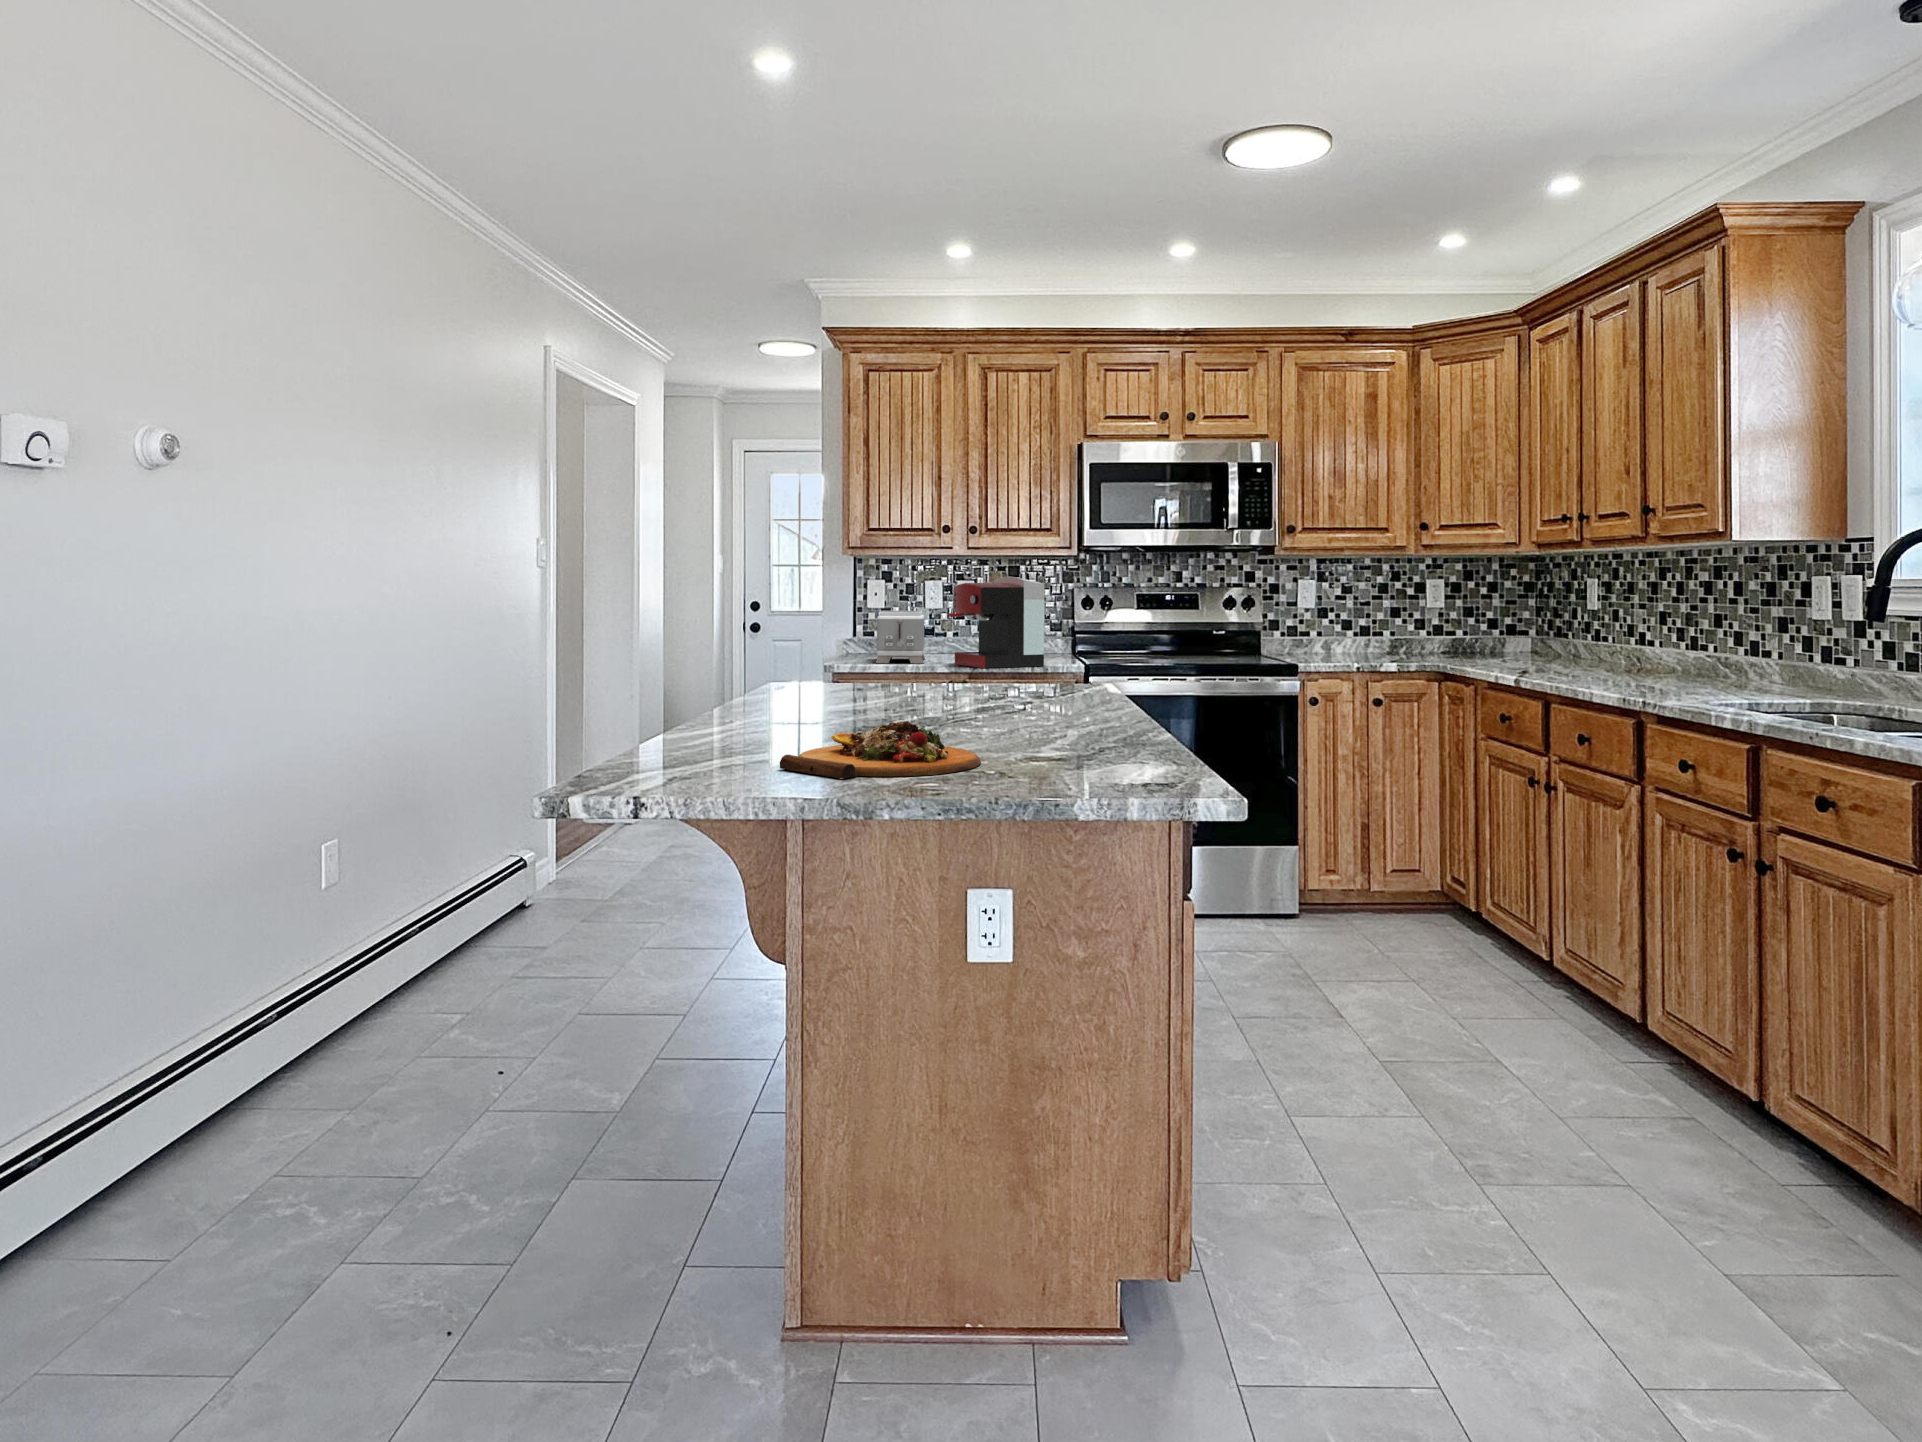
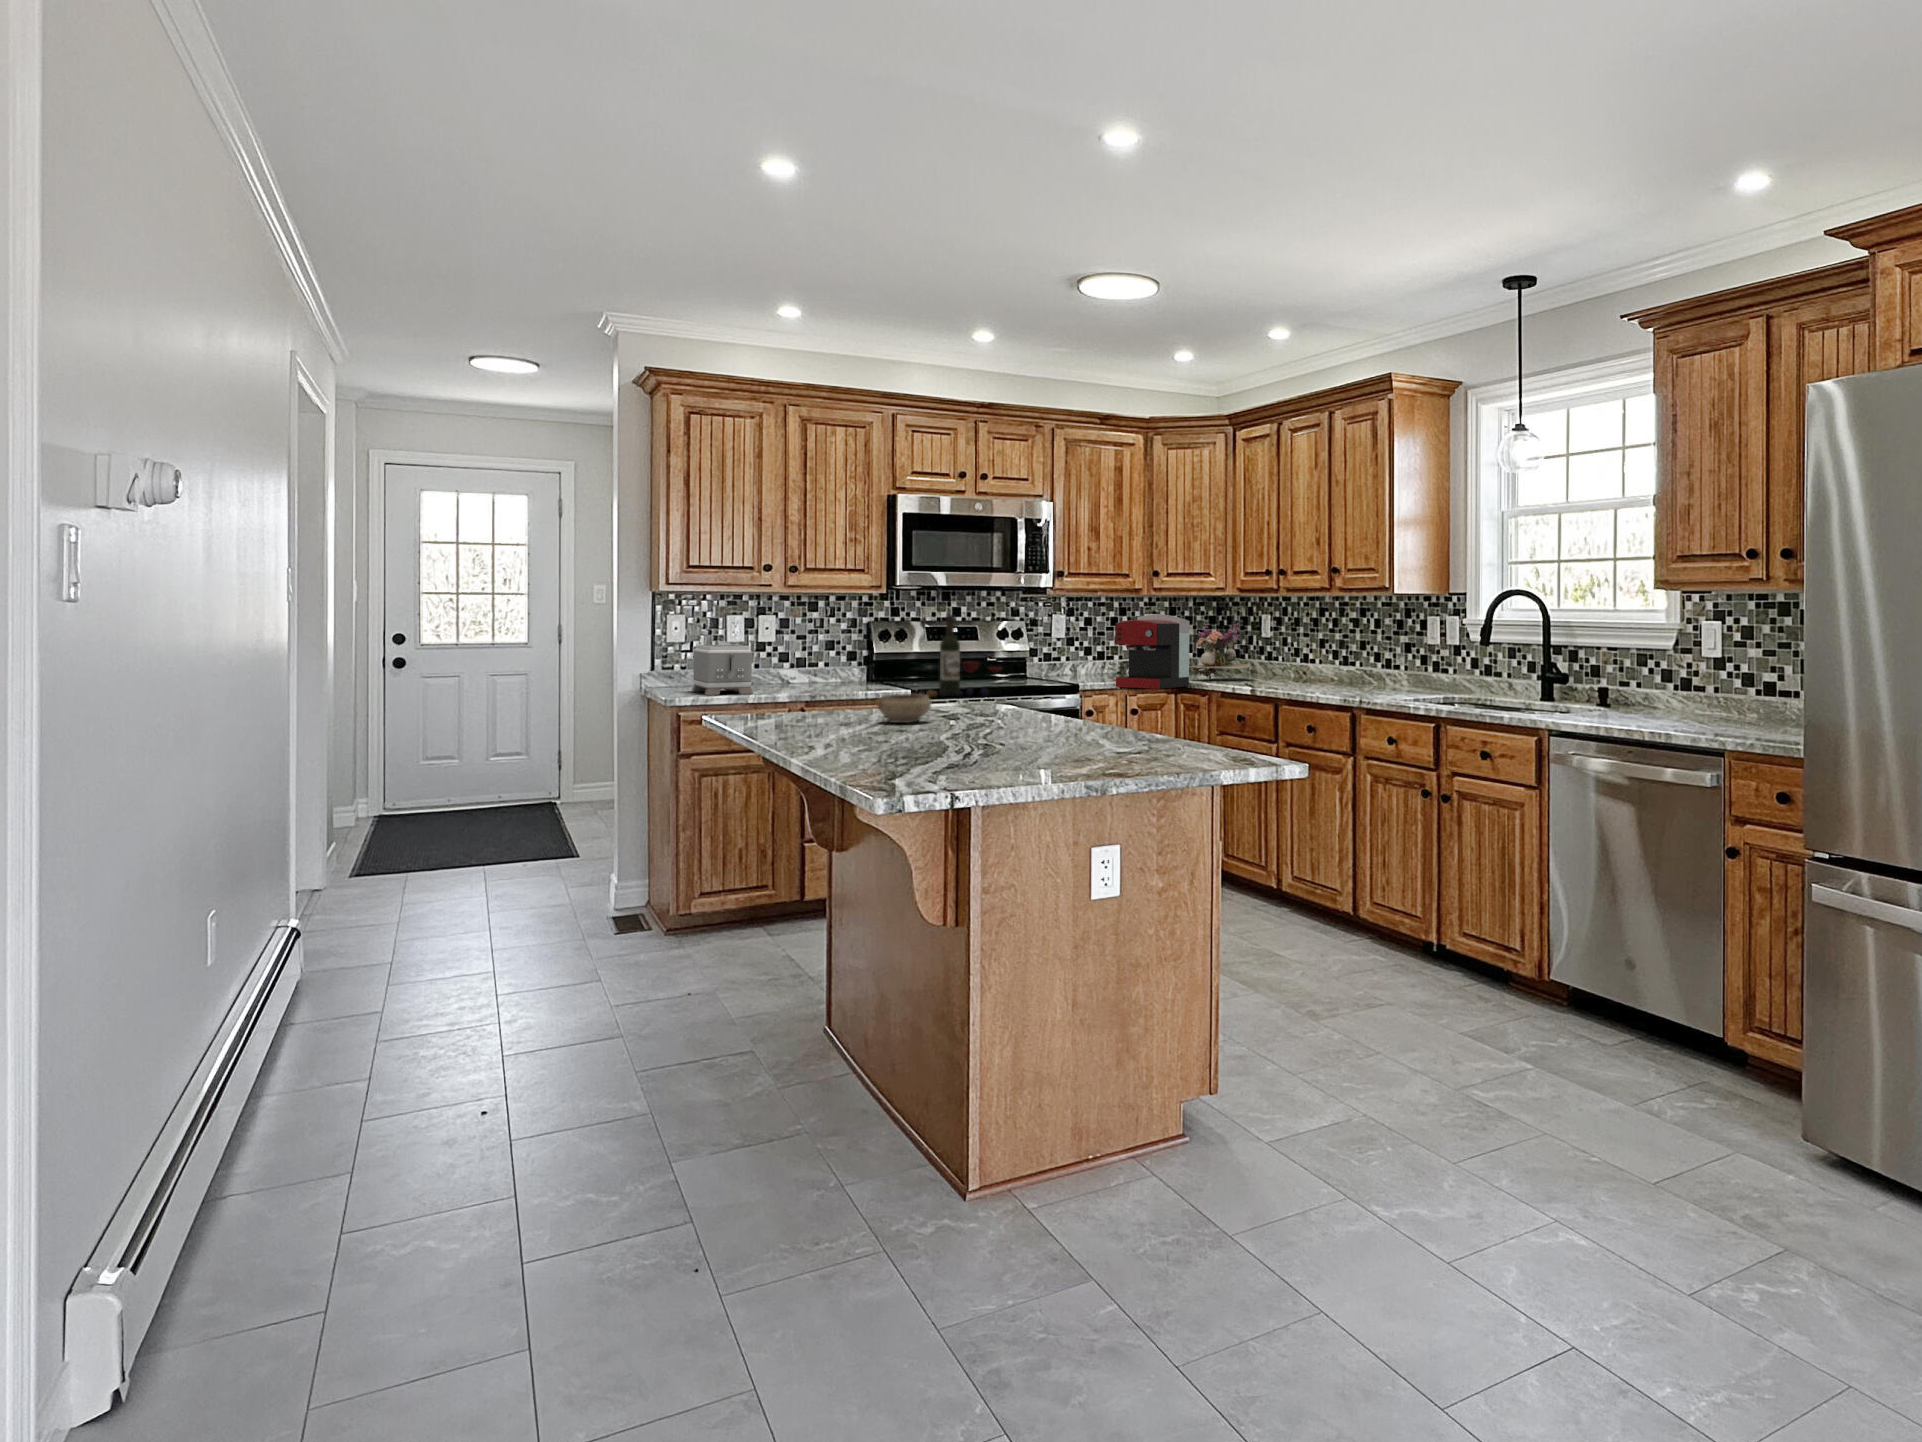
coffee maker: present [949,576,1044,668] -> present [1115,614,1189,689]
wine bottle: none [1075,577,1178,674] -> present [919,615,1003,697]
flower arrangement: none [1470,589,1568,663] -> present [1189,623,1253,679]
ceramic bowl: none [904,668,969,705] -> present [878,694,931,723]
cutting board: present [780,721,981,779] -> none [962,727,1092,765]

